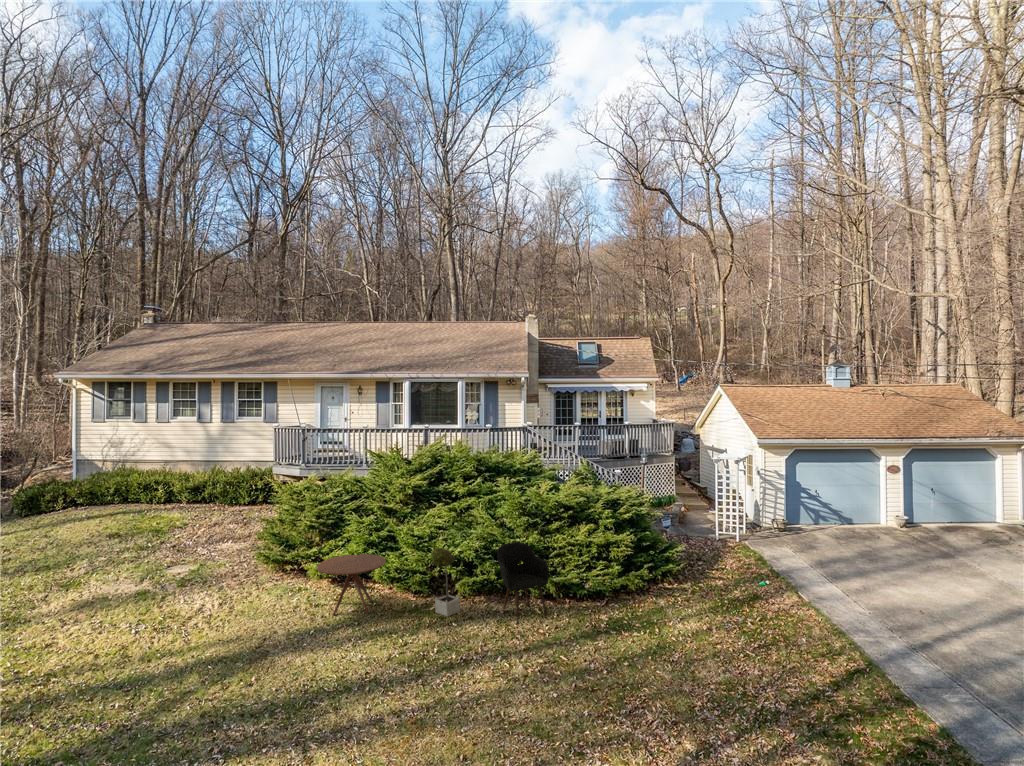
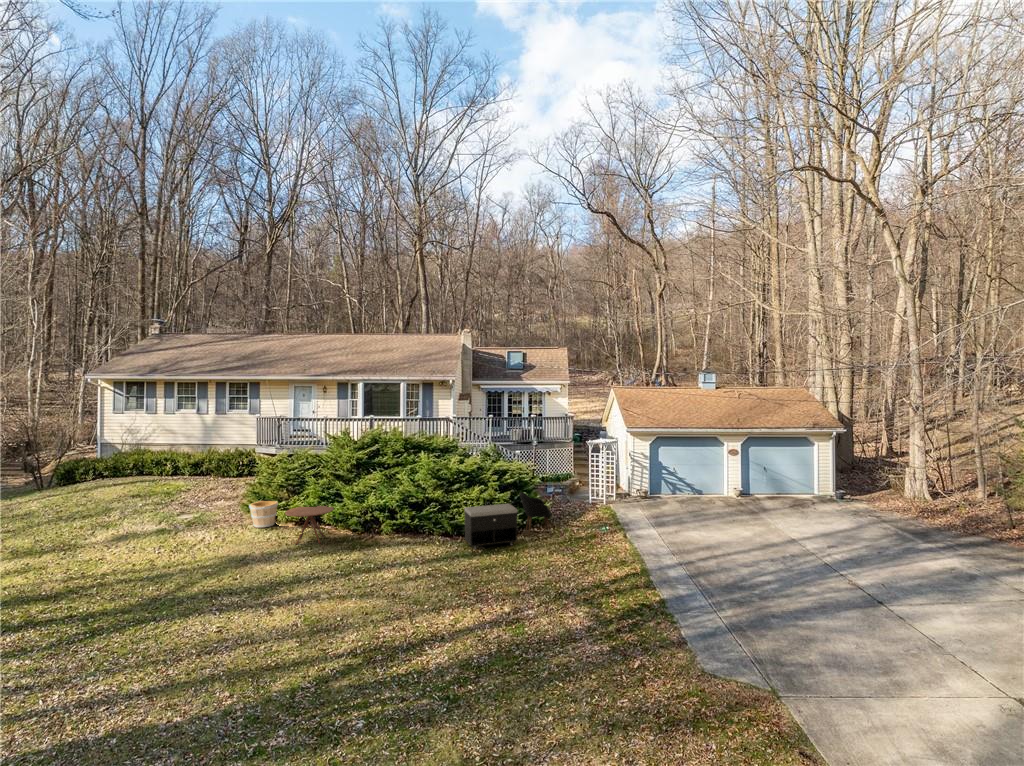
armchair: present [497,542,549,624] -> present [519,492,552,537]
wooden bucket: none [265,547,306,587] -> present [249,501,278,528]
potted tree: present [431,548,460,616] -> none [364,499,384,545]
storage bench: none [581,554,665,626] -> present [464,504,517,549]

